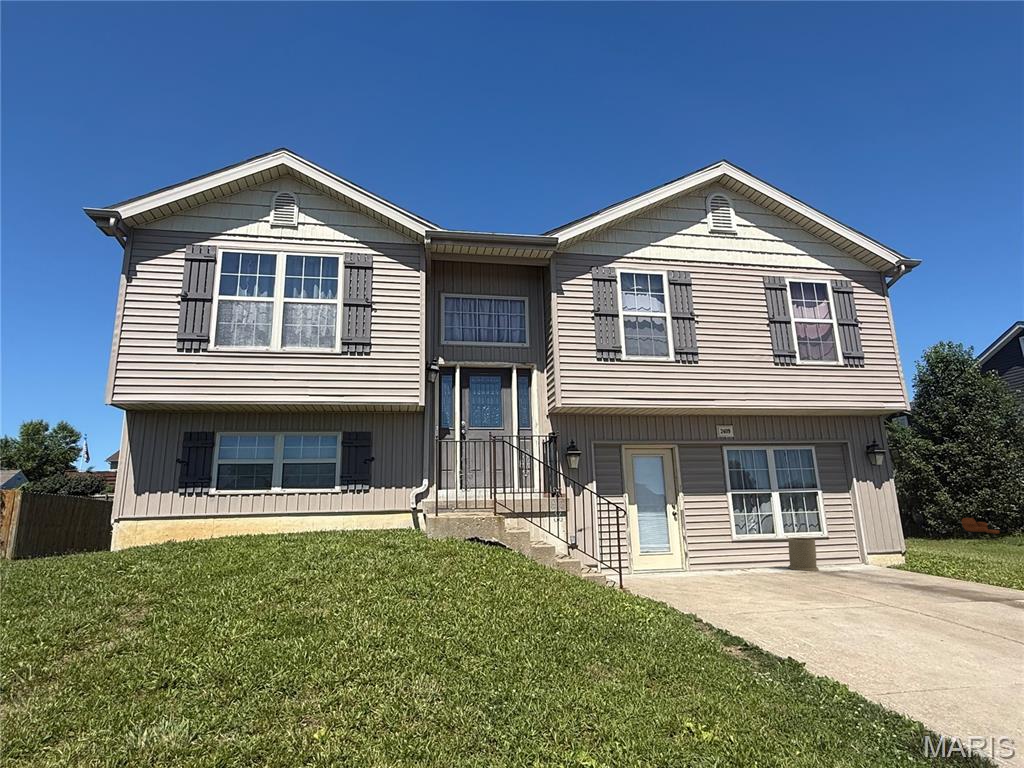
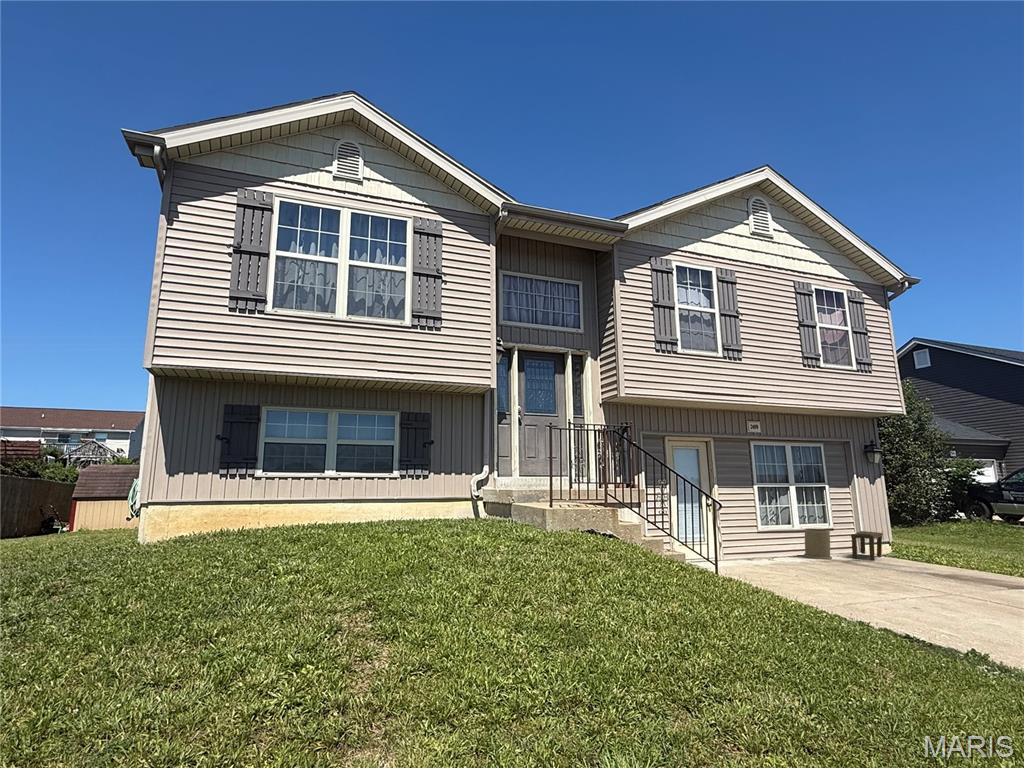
lounge chair: present [961,518,1000,540] -> none [896,504,931,532]
bench: none [844,540,887,572] -> present [851,531,883,561]

